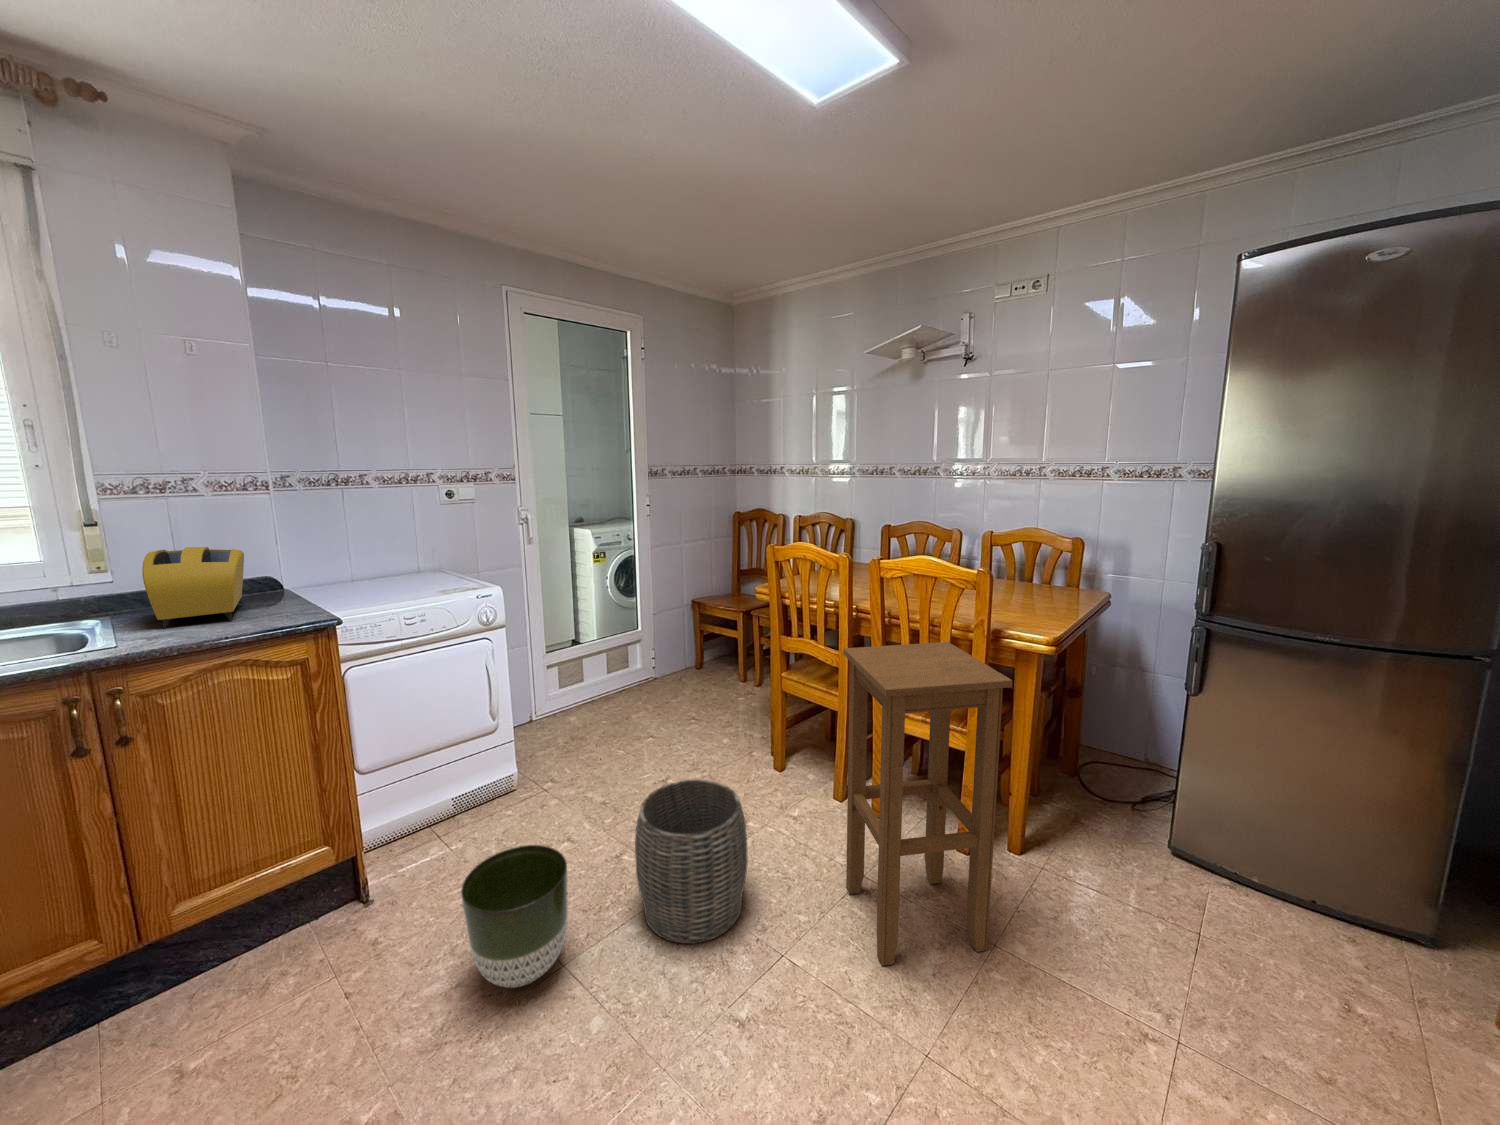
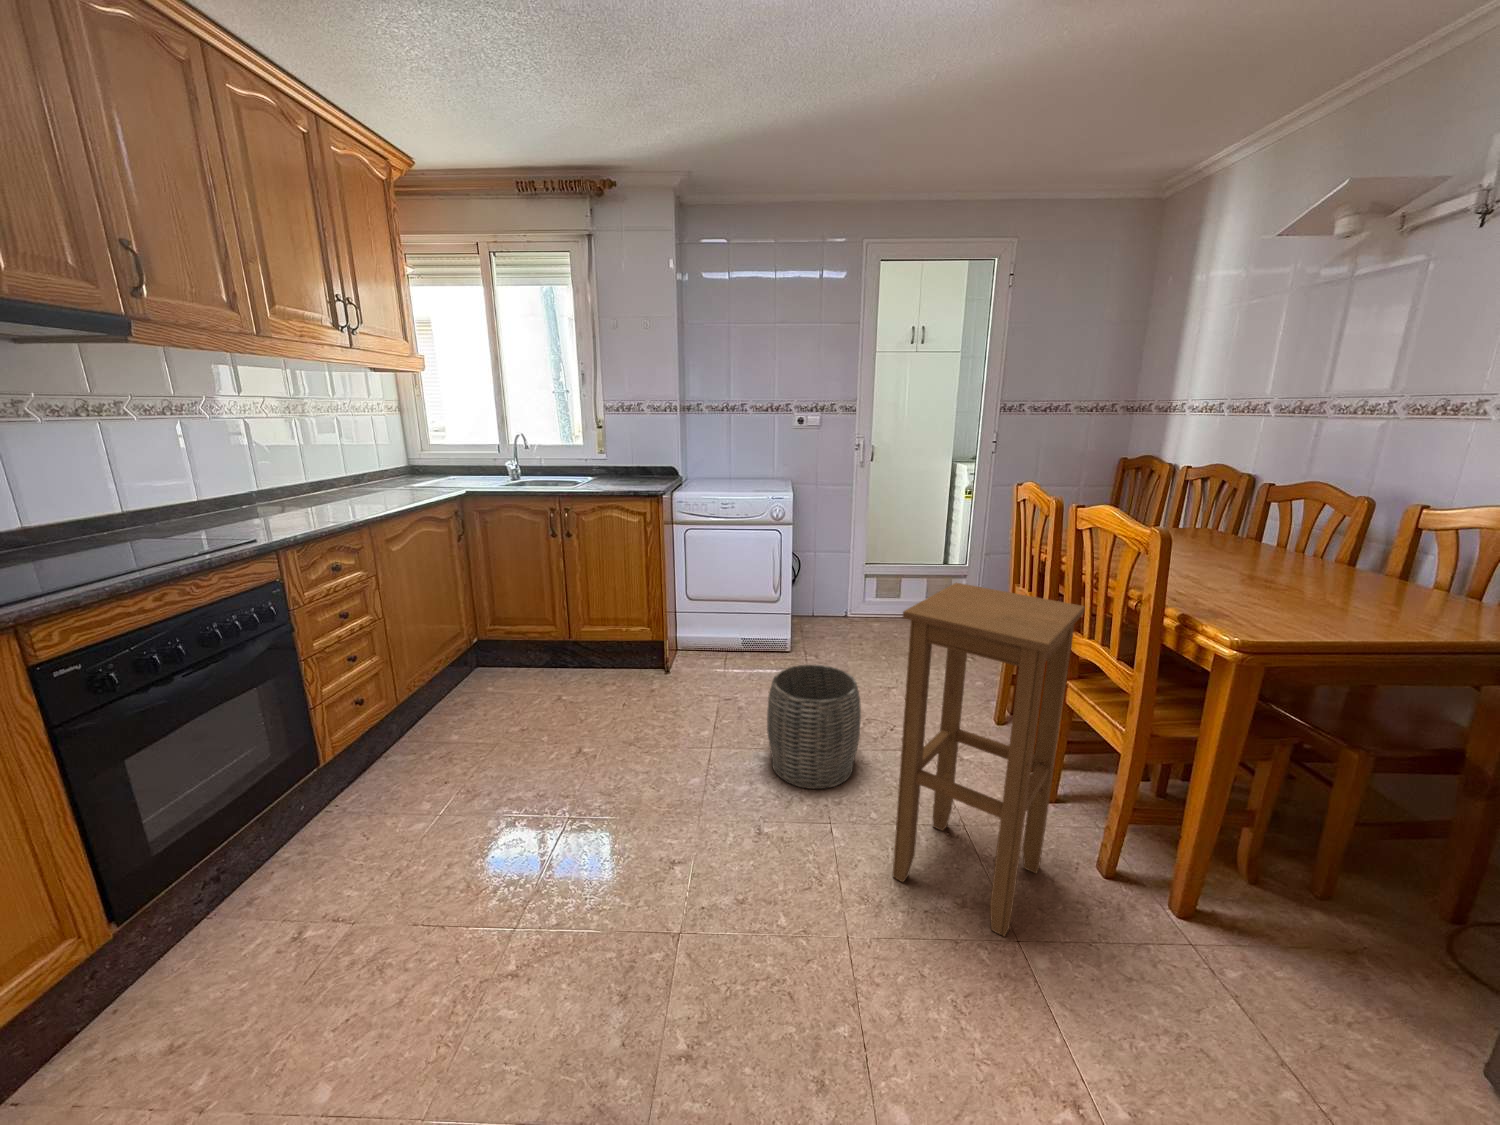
toaster: present [142,547,244,629] -> none [597,442,651,485]
planter: present [461,845,568,988] -> none [658,660,724,745]

